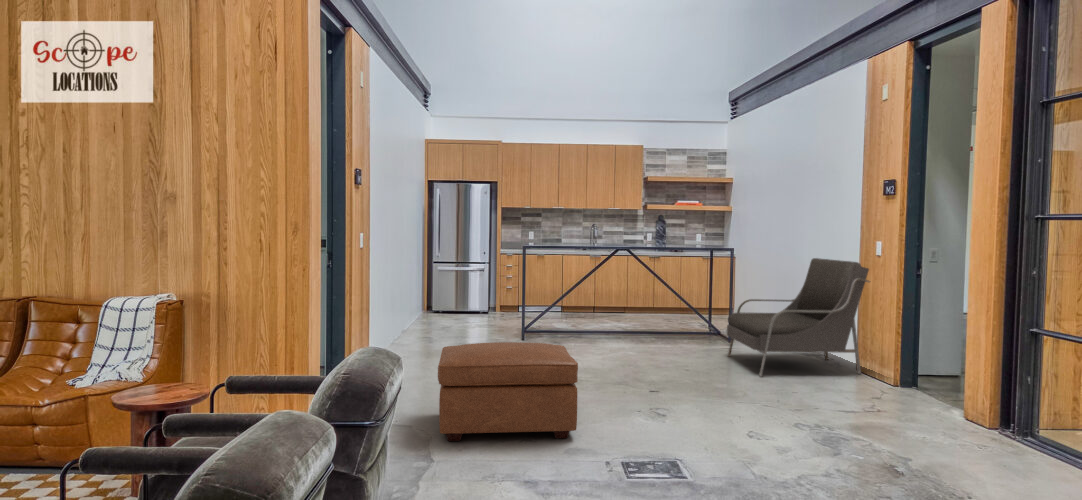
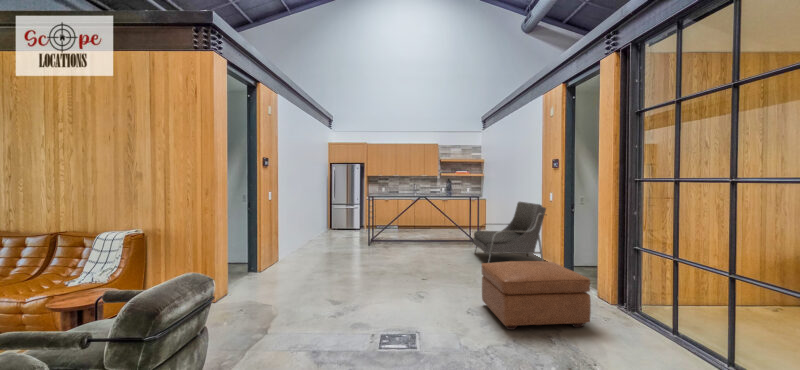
ottoman: present [438,342,578,441] -> present [481,261,591,330]

